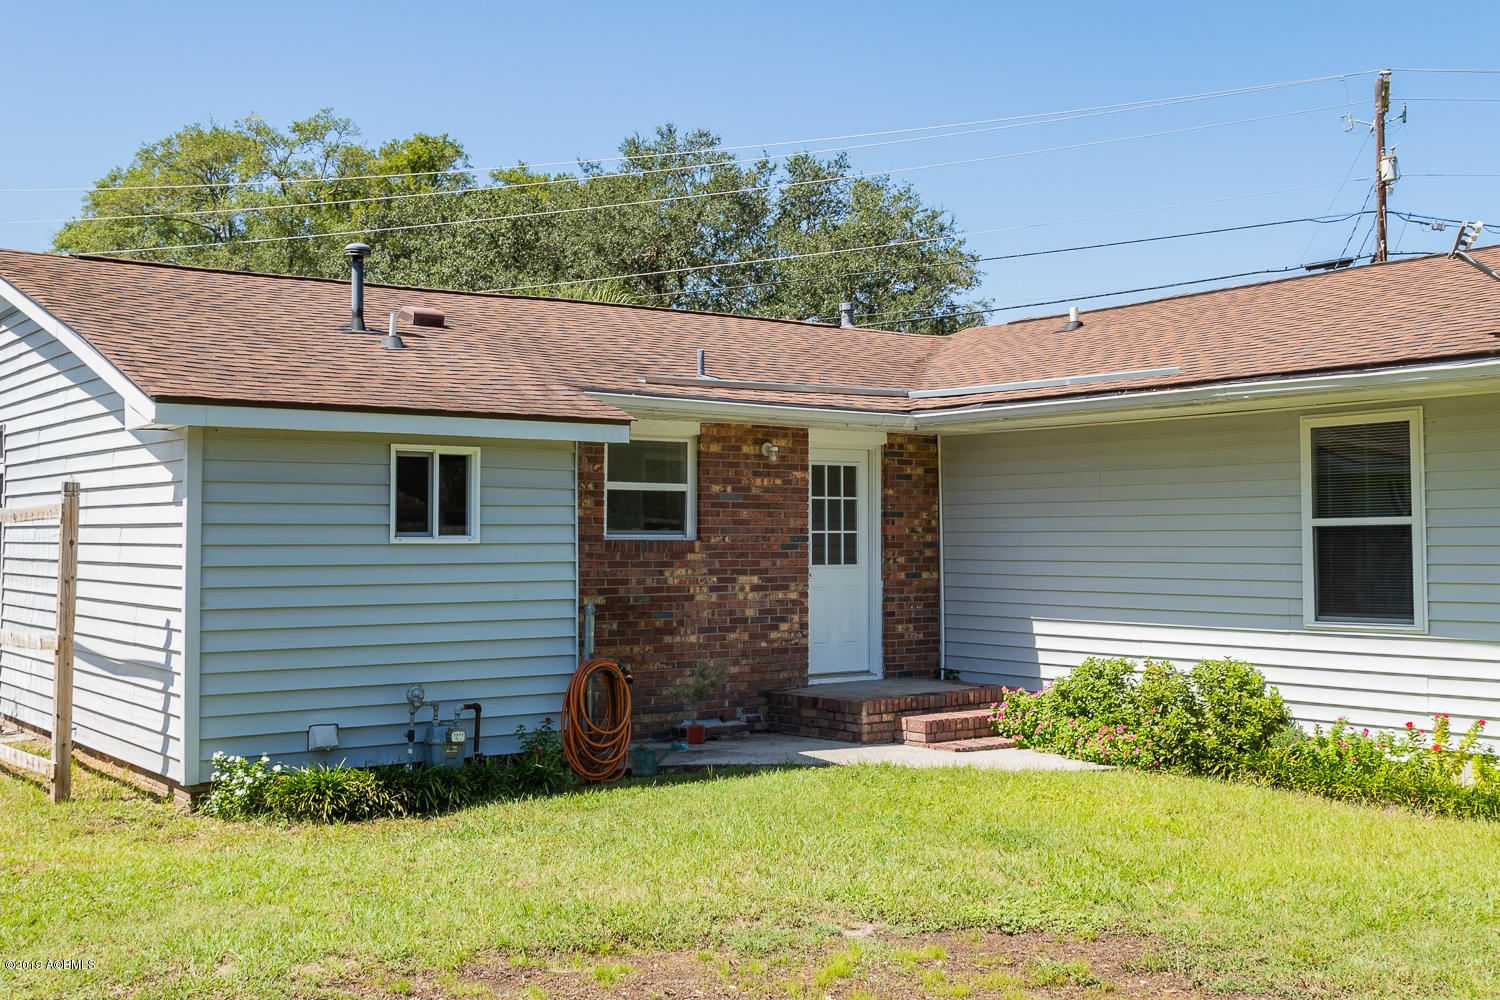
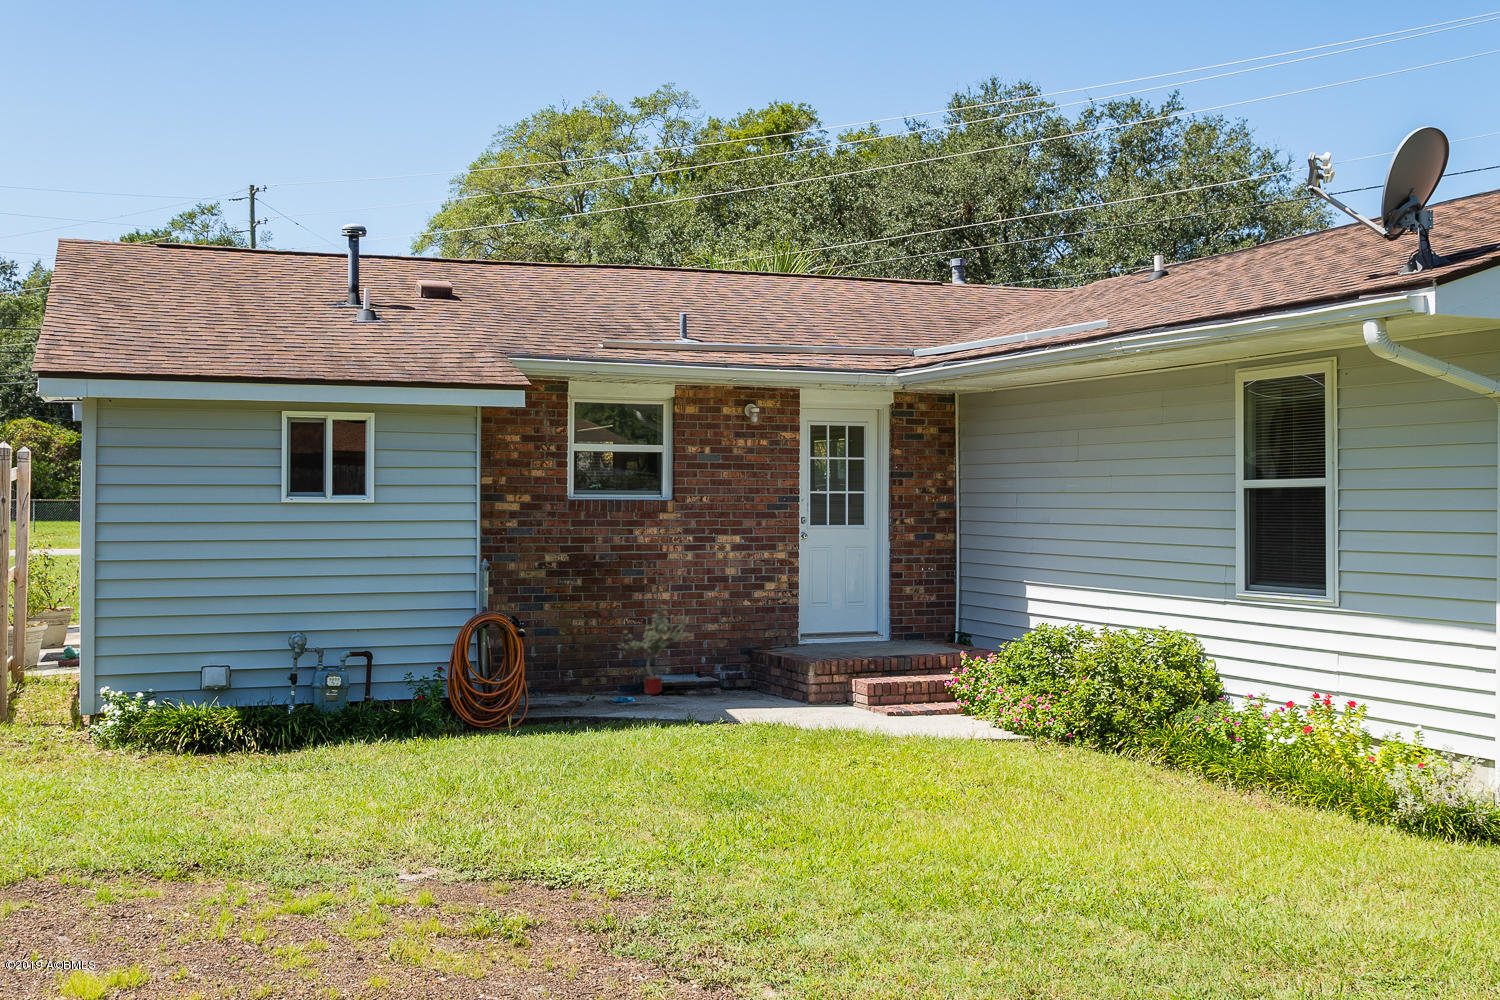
watering can: present [632,741,680,776] -> none [525,689,572,723]

